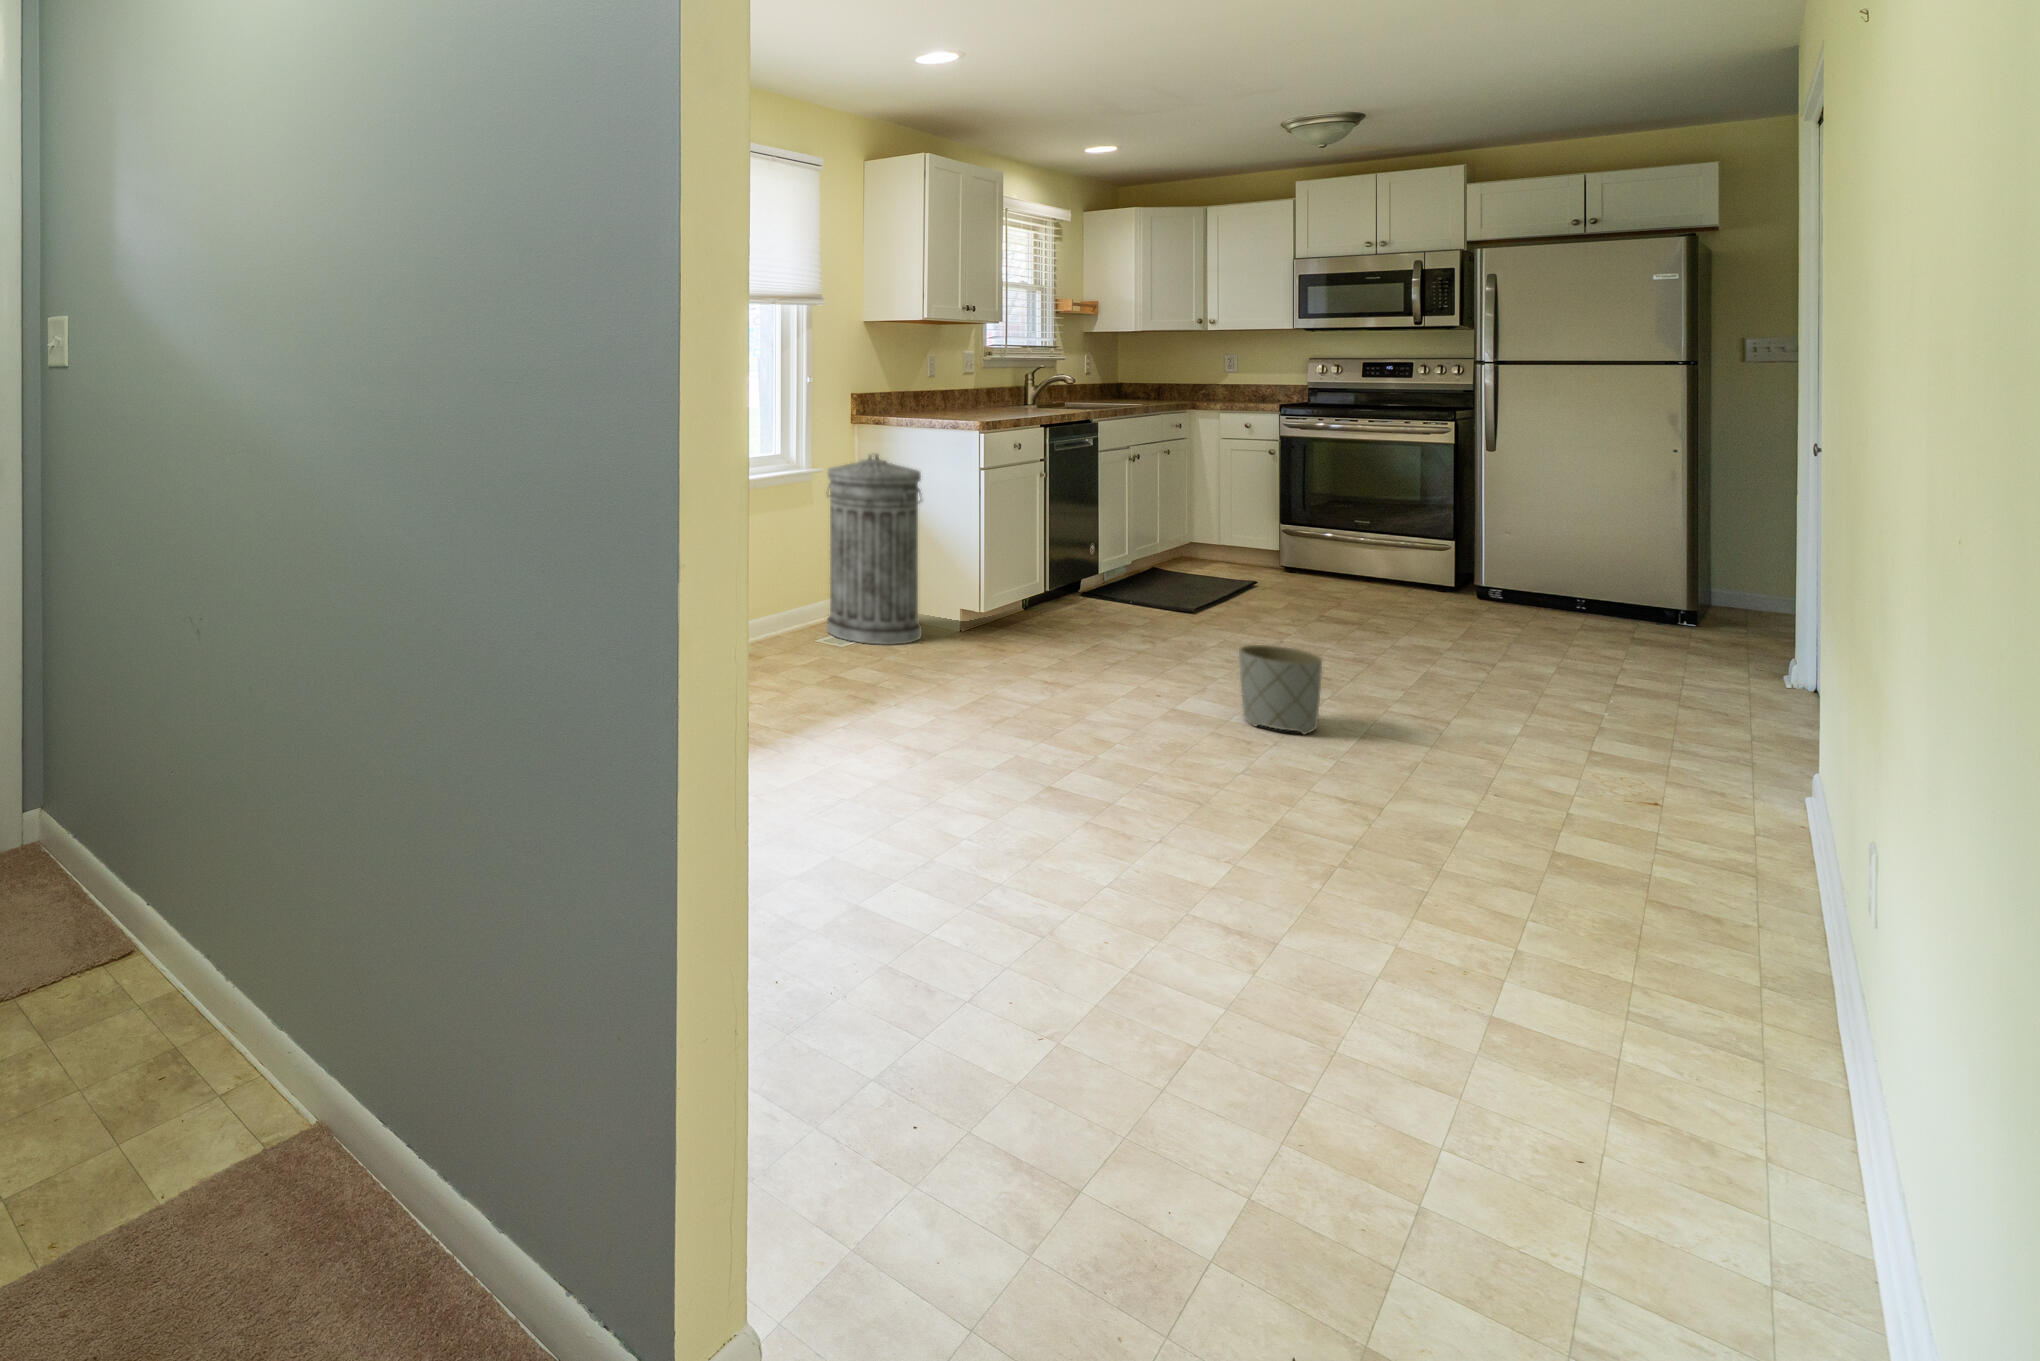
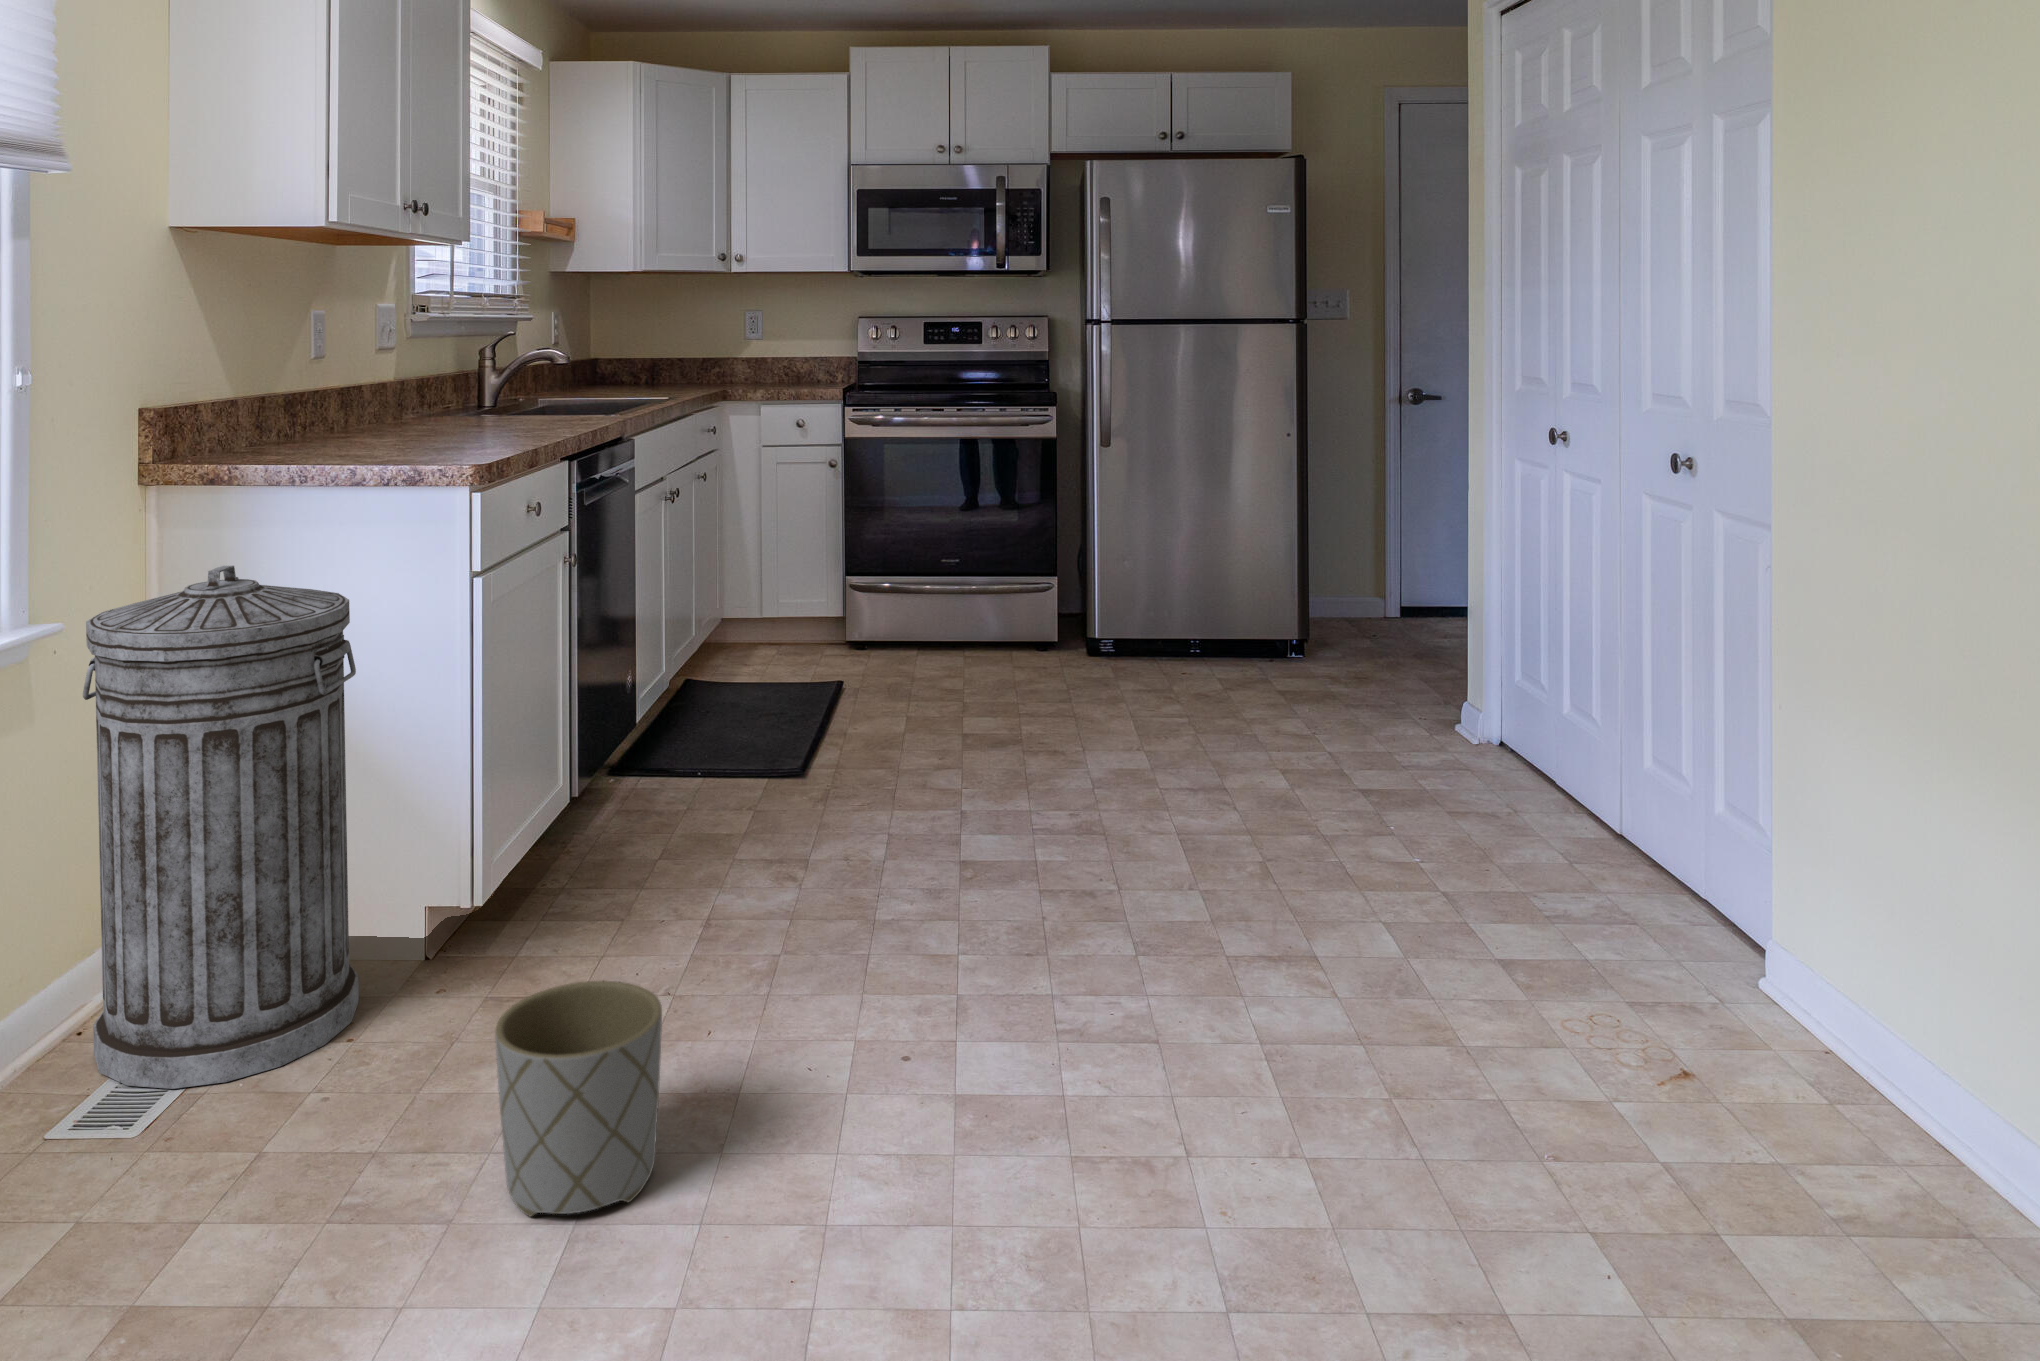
planter: present [1239,645,1322,734] -> present [495,981,662,1217]

